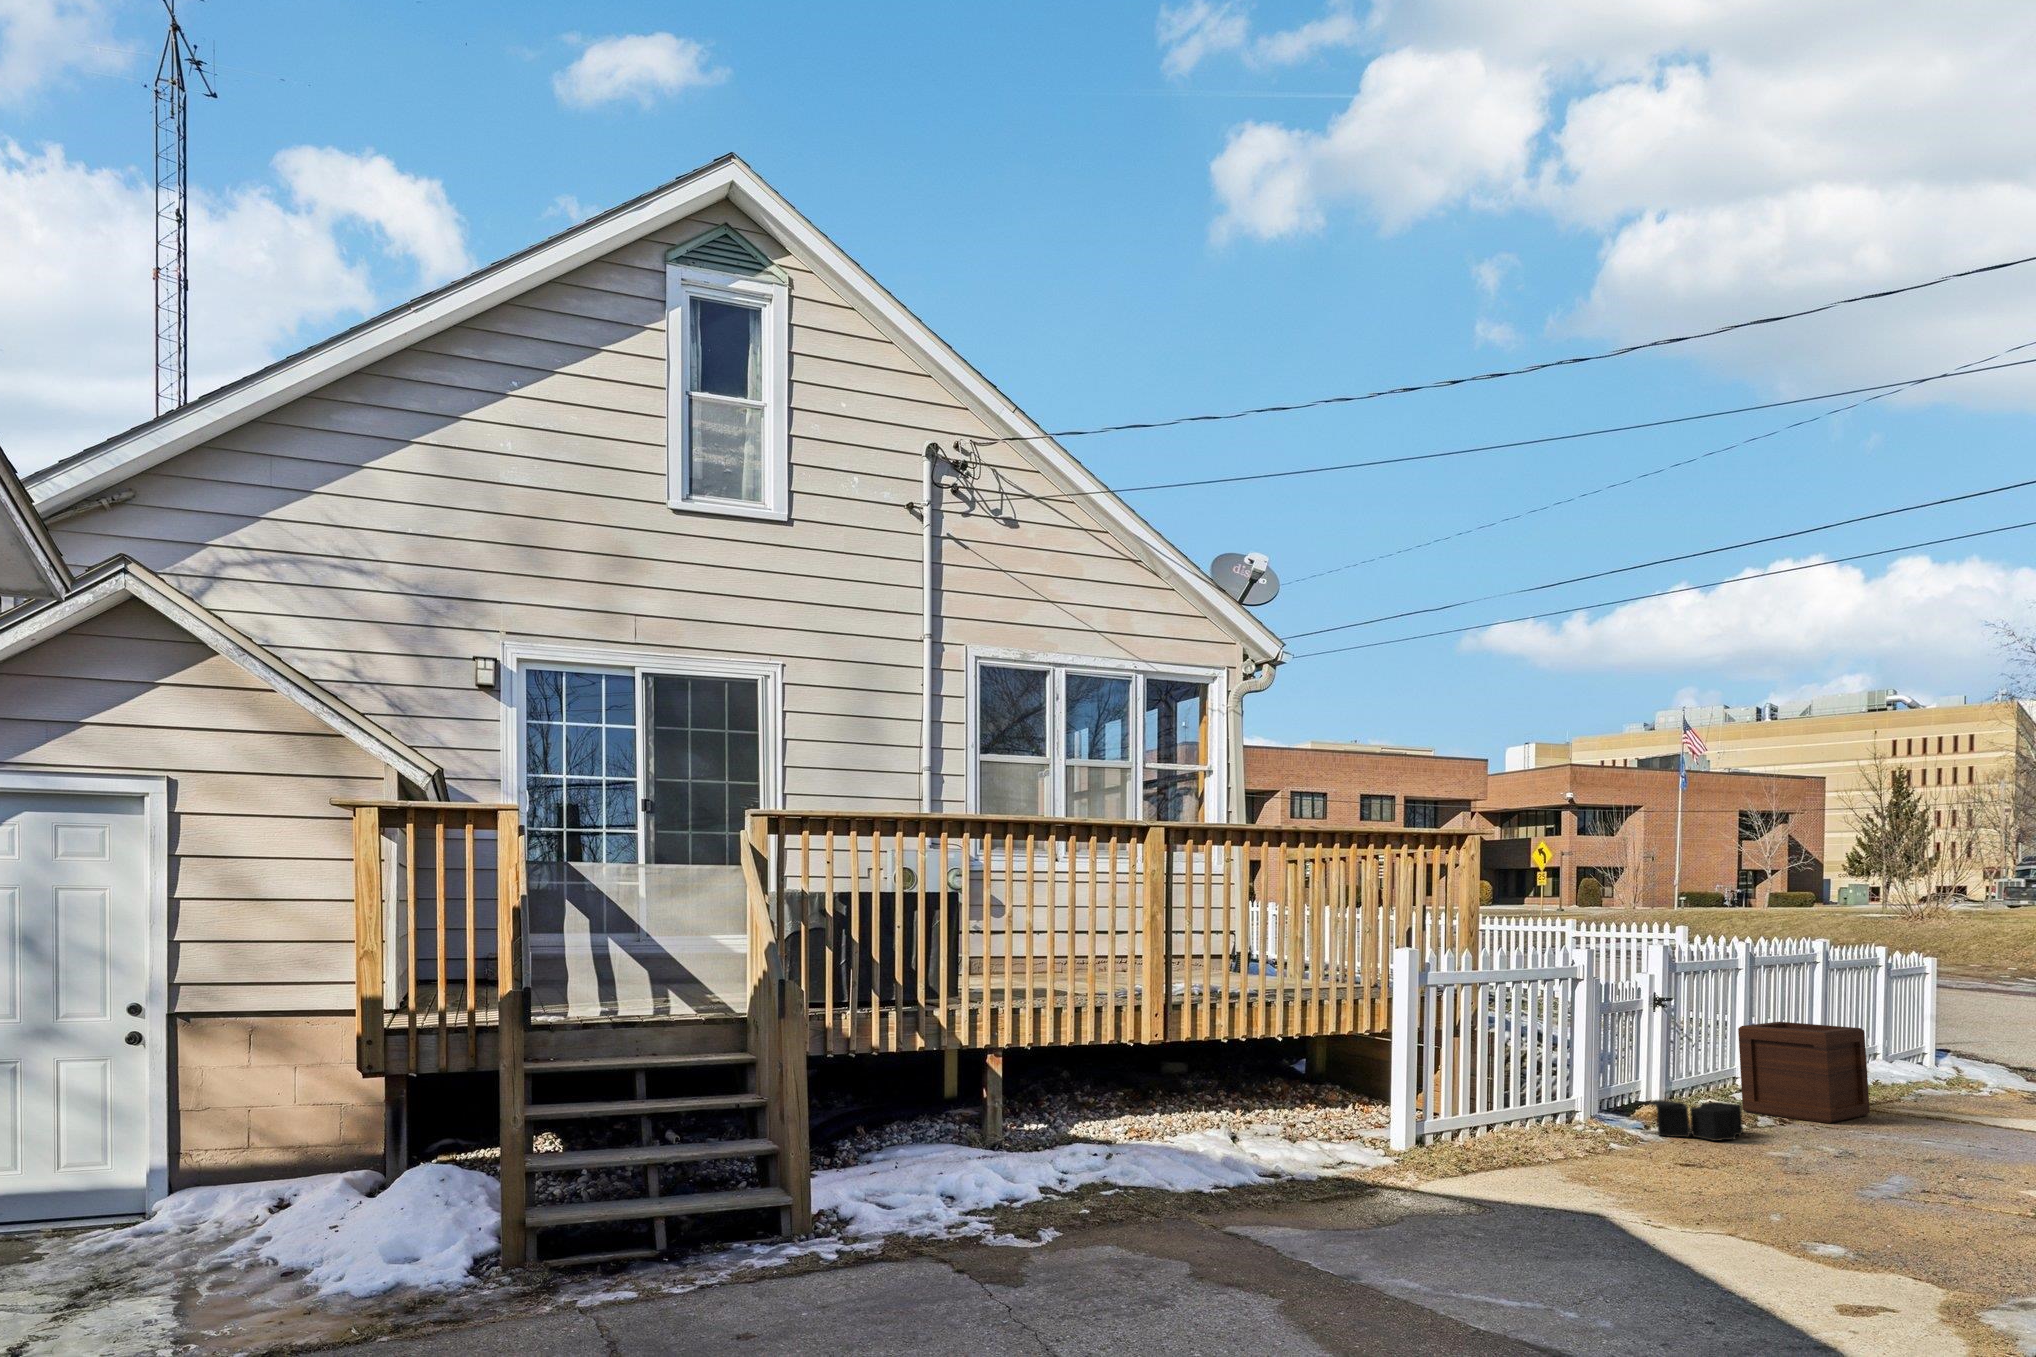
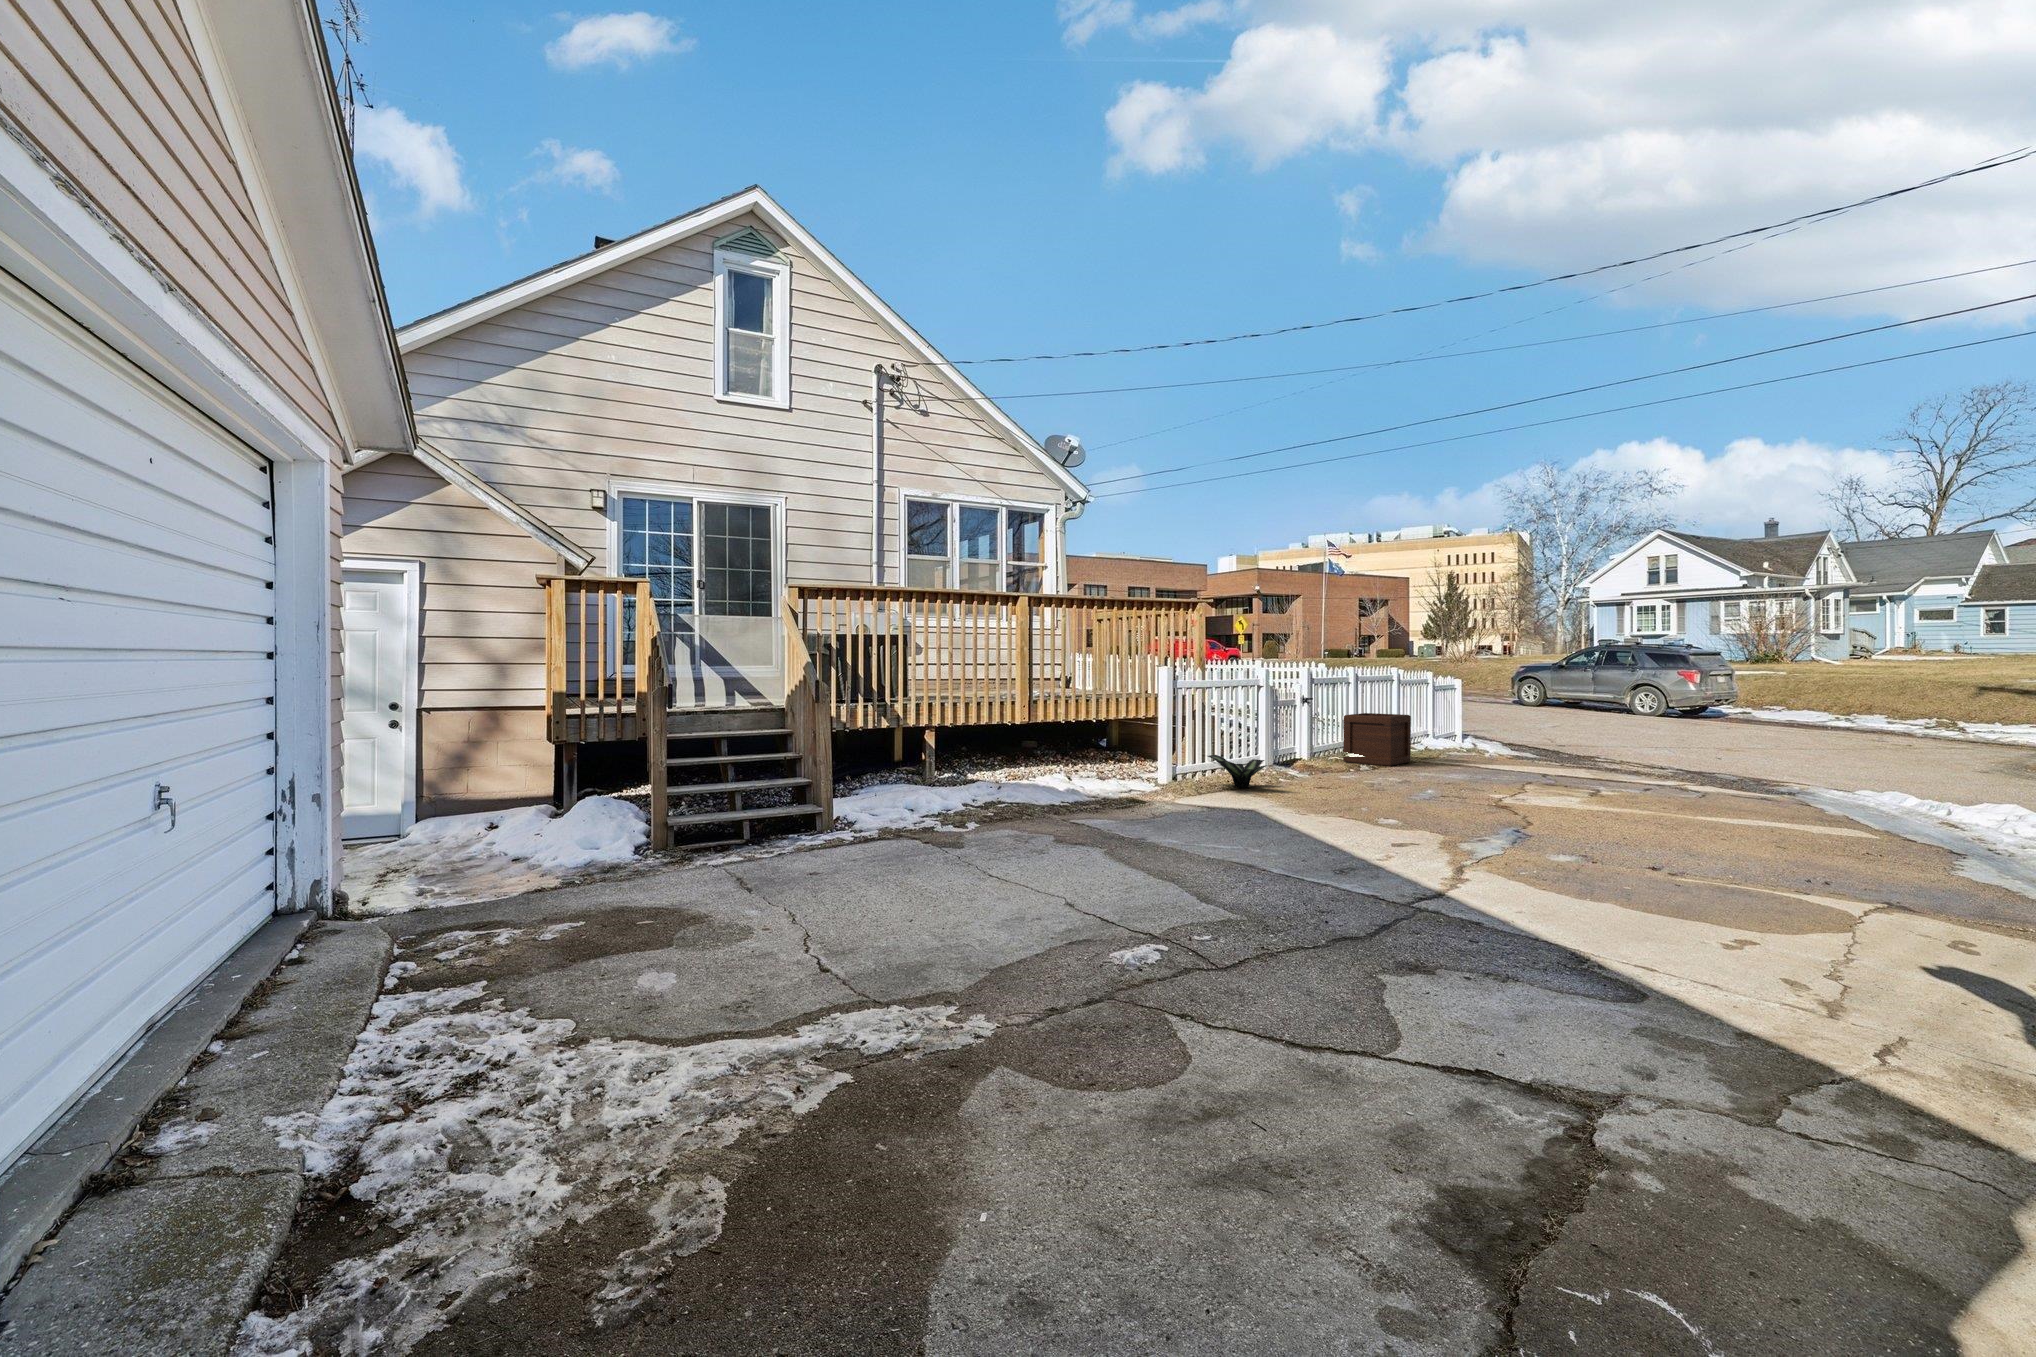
storage bin: present [1644,1100,1743,1141] -> none [1292,754,1349,775]
potted plant: none [1481,1101,1604,1166] -> present [1208,755,1267,788]

